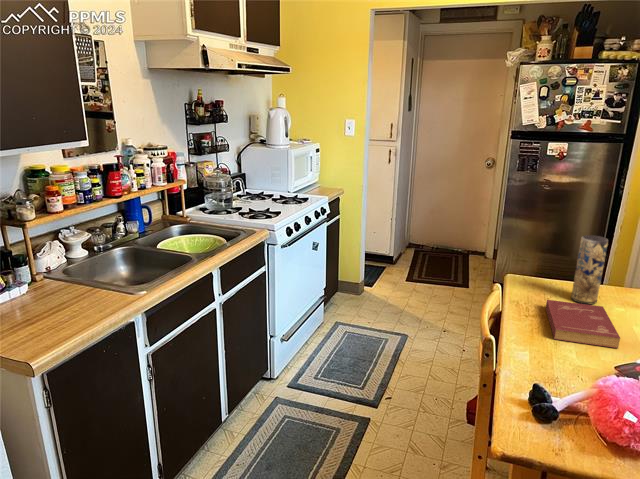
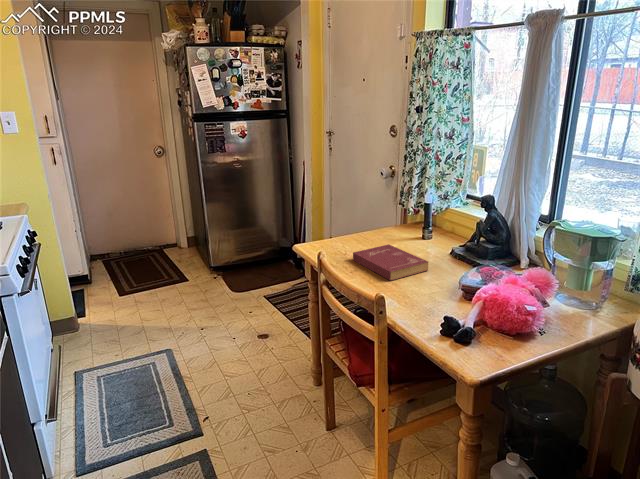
vase: present [571,235,608,304] -> none [356,188,376,248]

